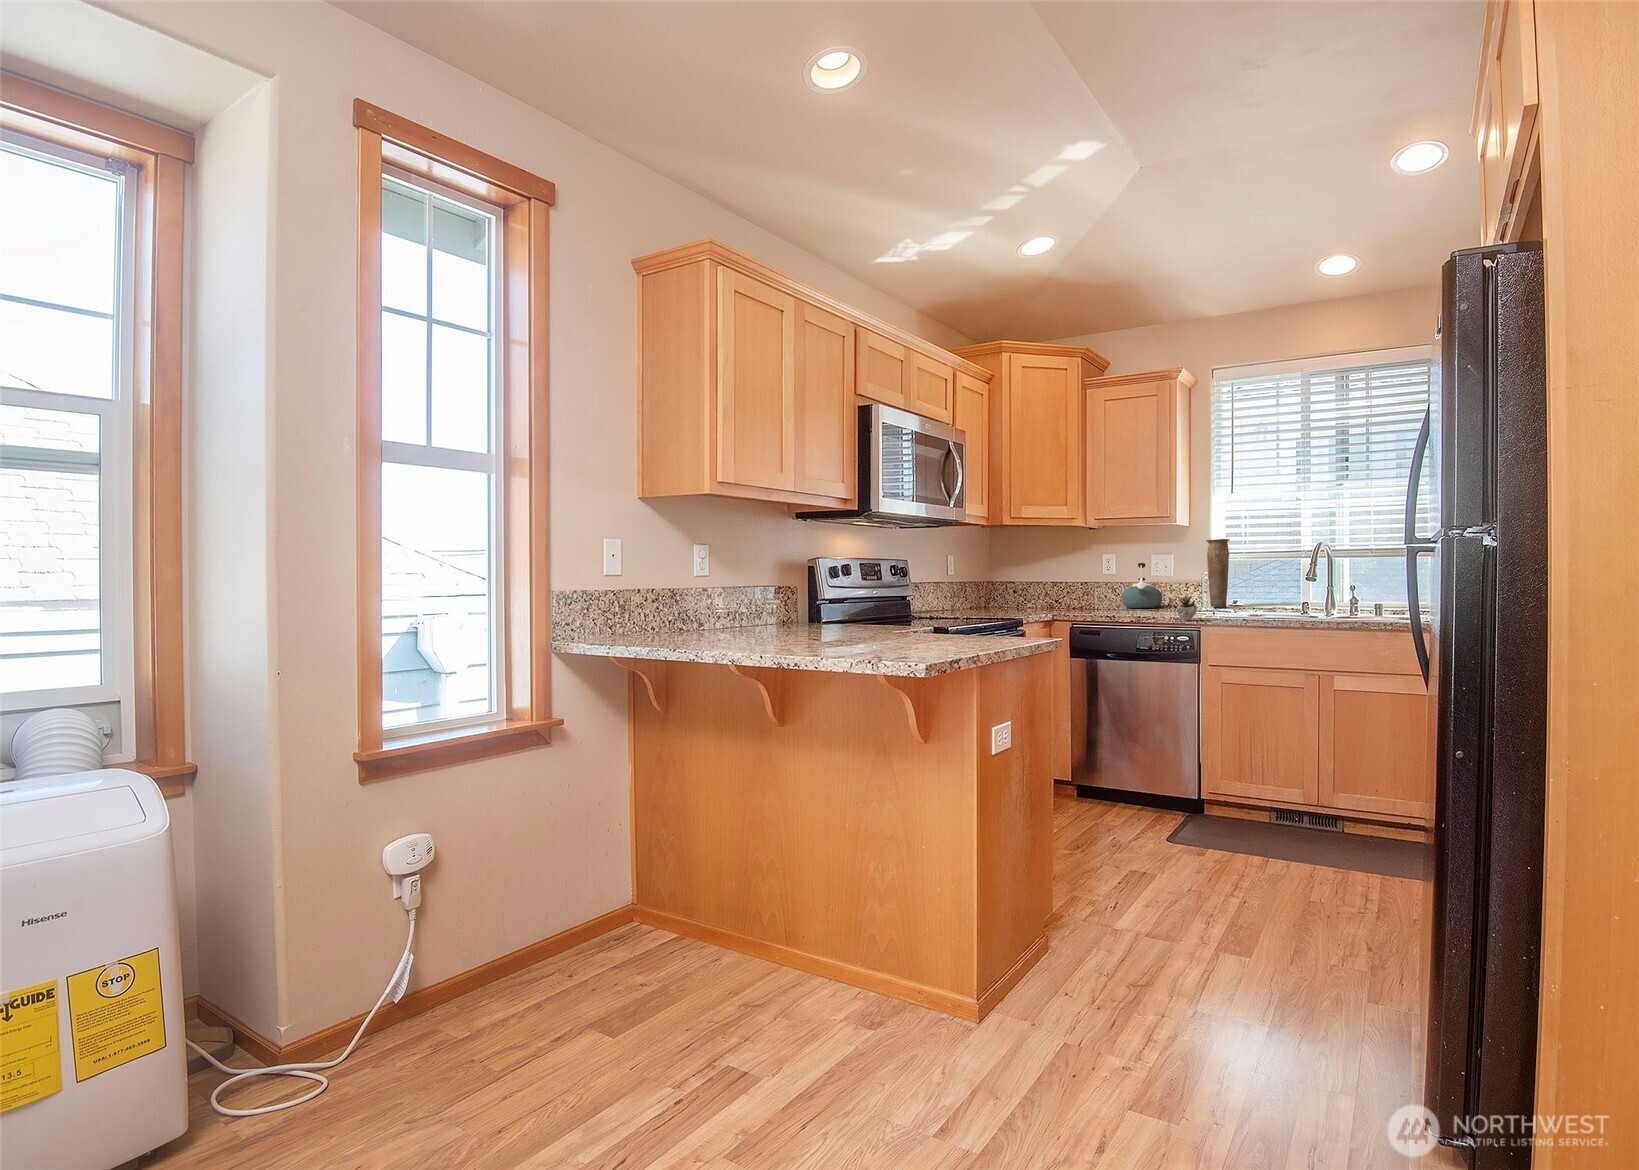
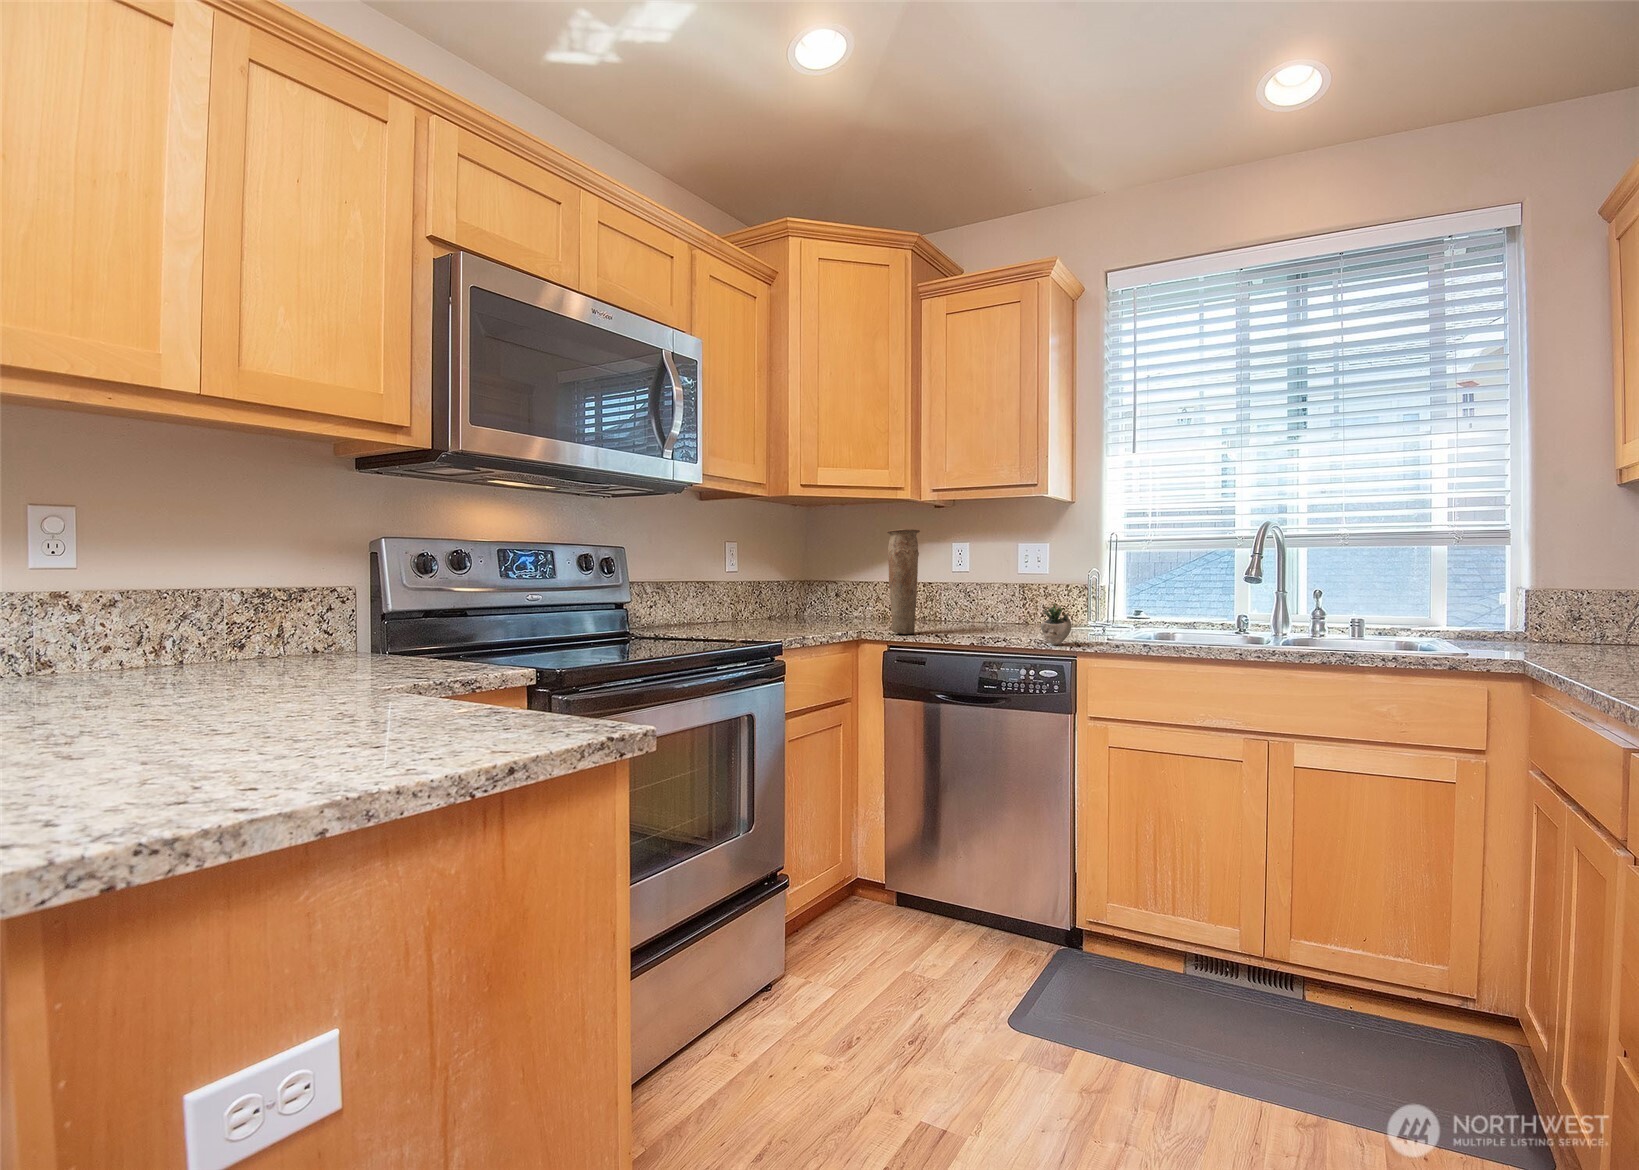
vase: present [1206,539,1230,607] -> present [887,529,920,634]
kettle: present [1122,563,1162,608] -> none [978,555,1036,621]

